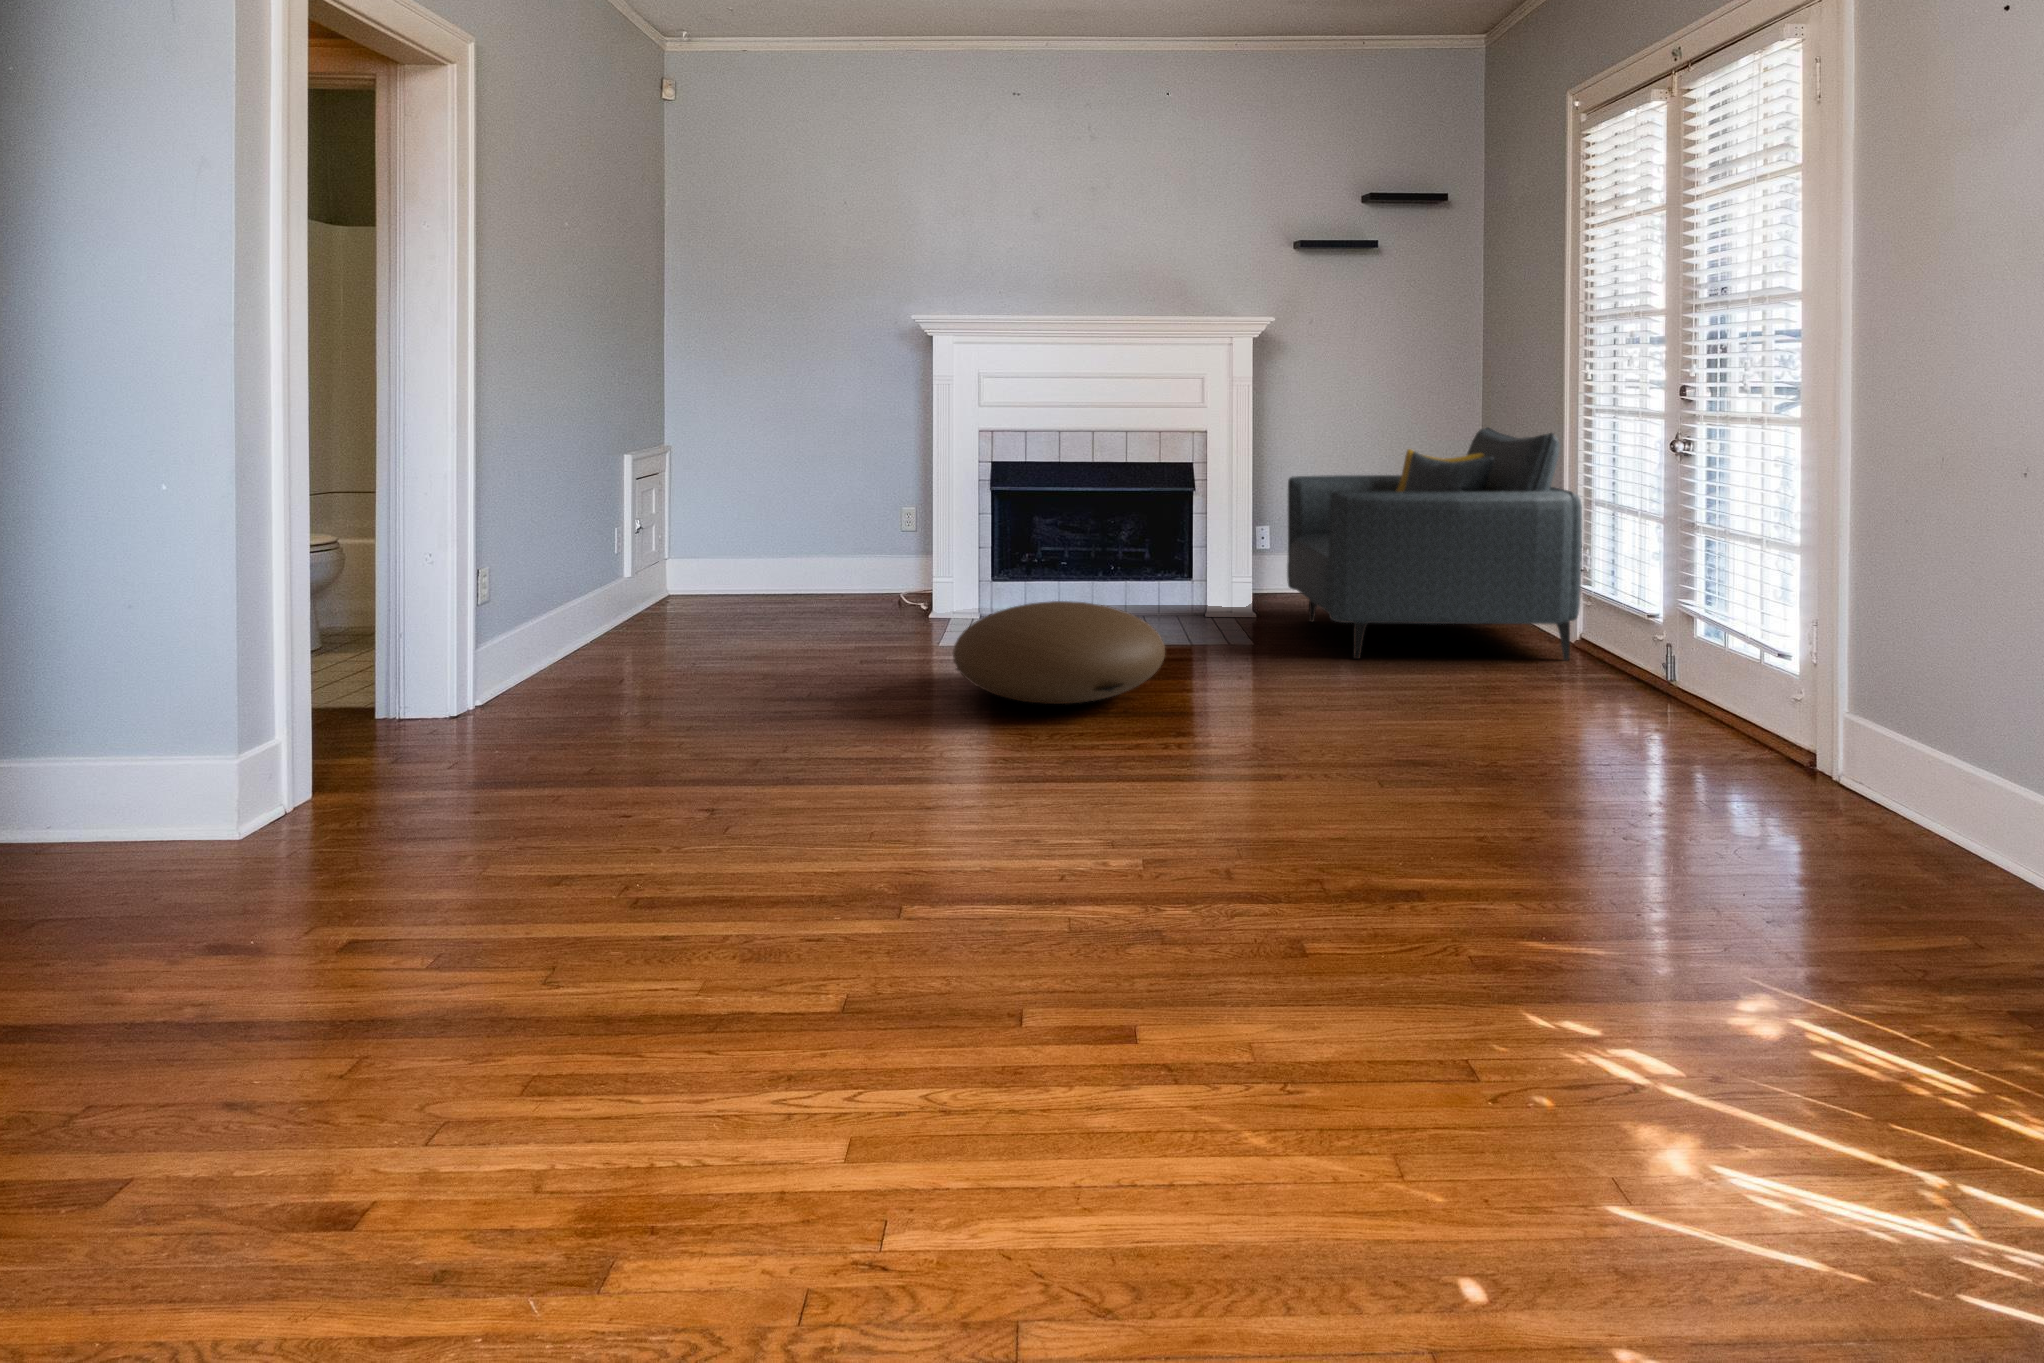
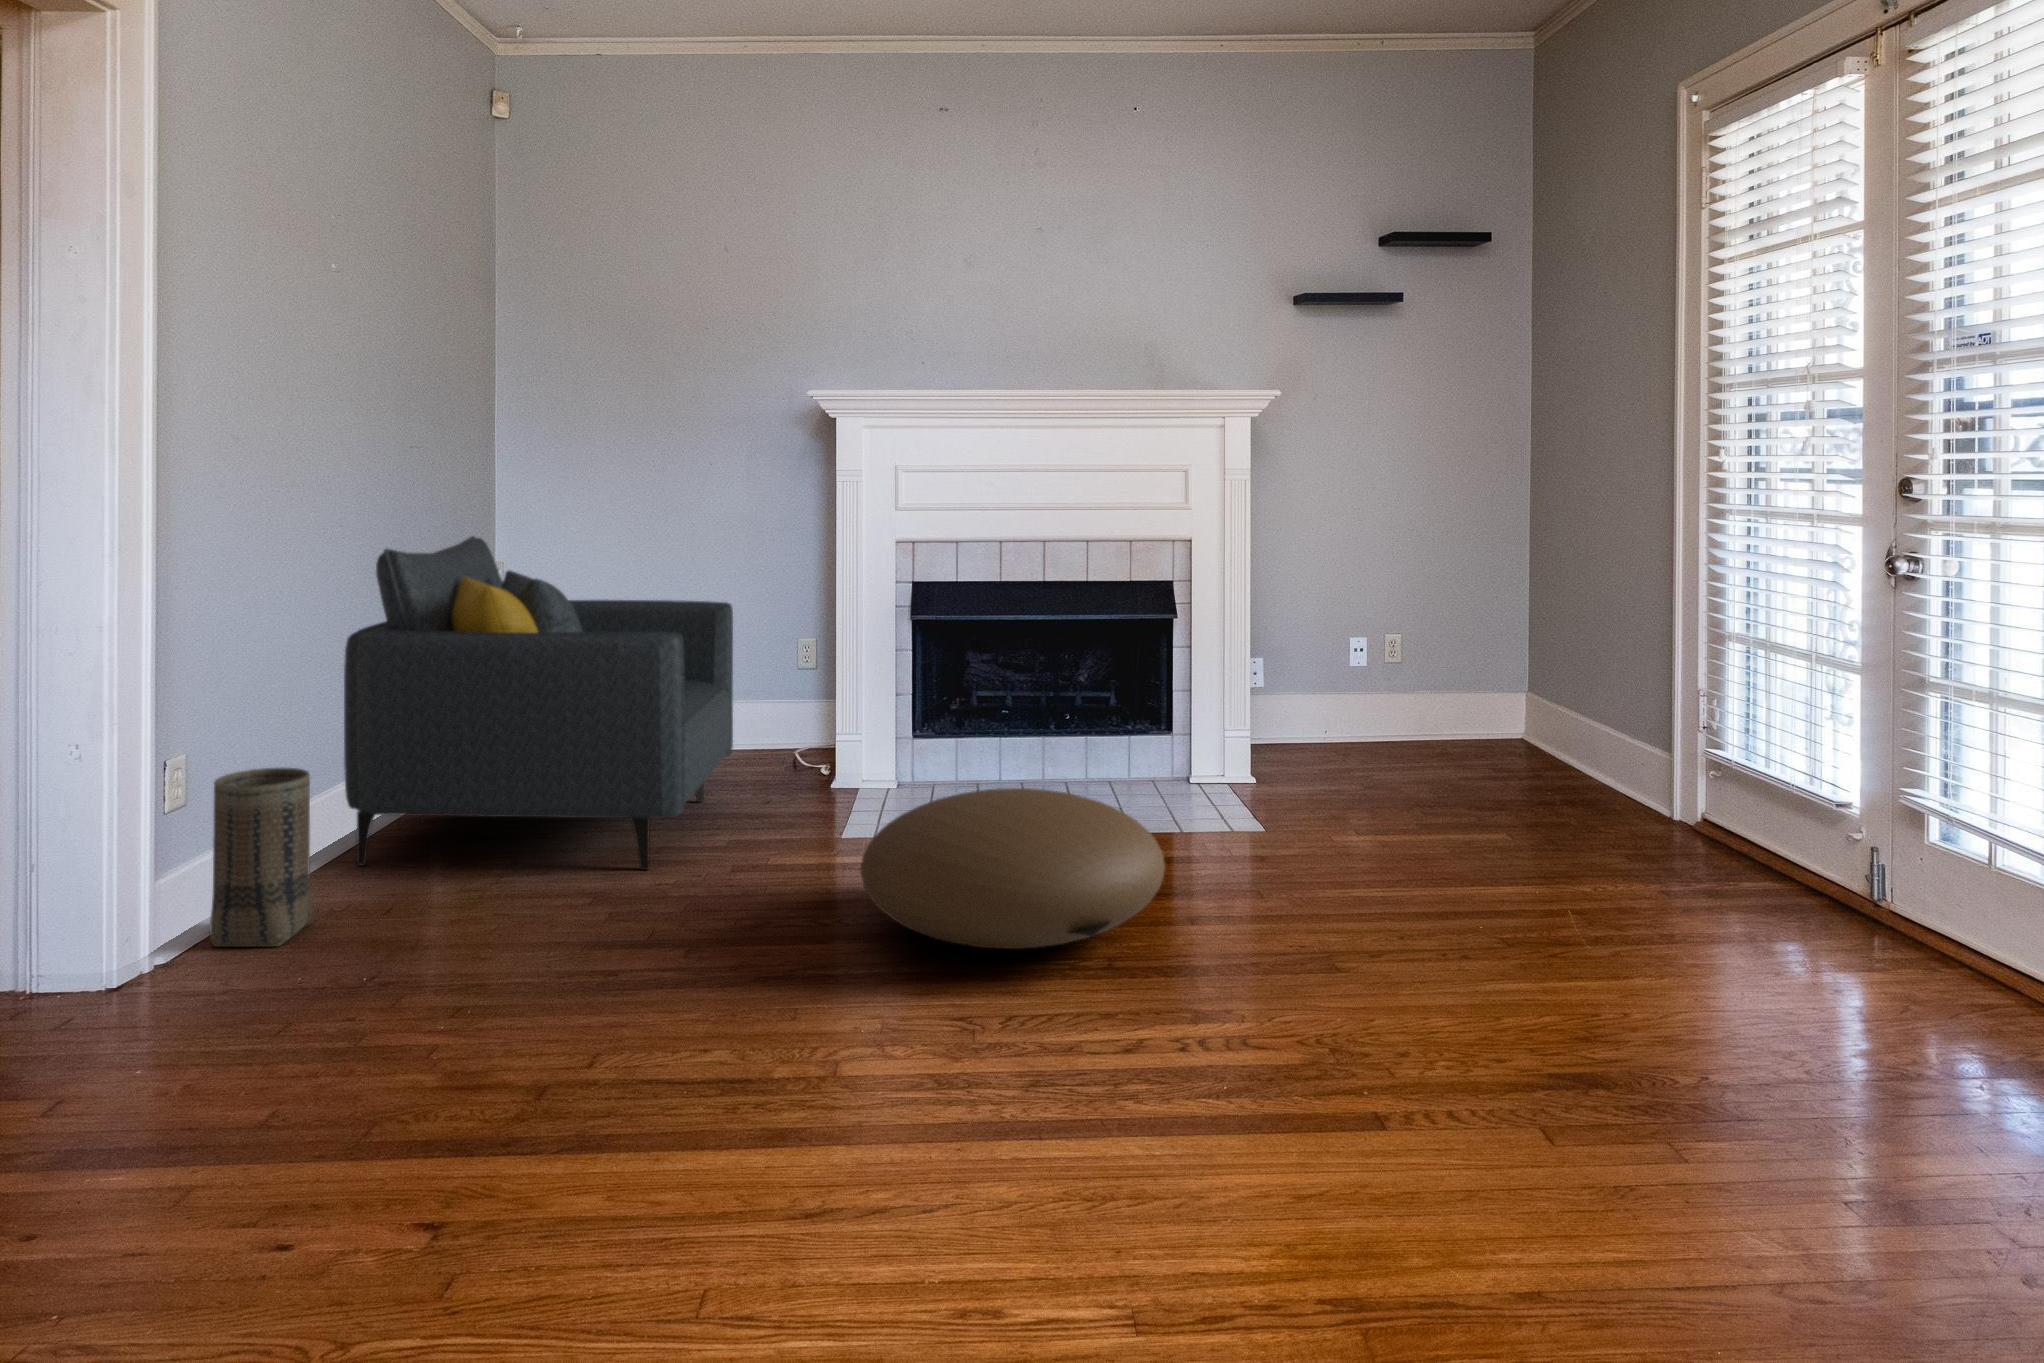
armchair: present [1287,427,1582,660] -> present [344,536,733,870]
basket: none [498,584,566,705] -> present [210,768,312,947]

